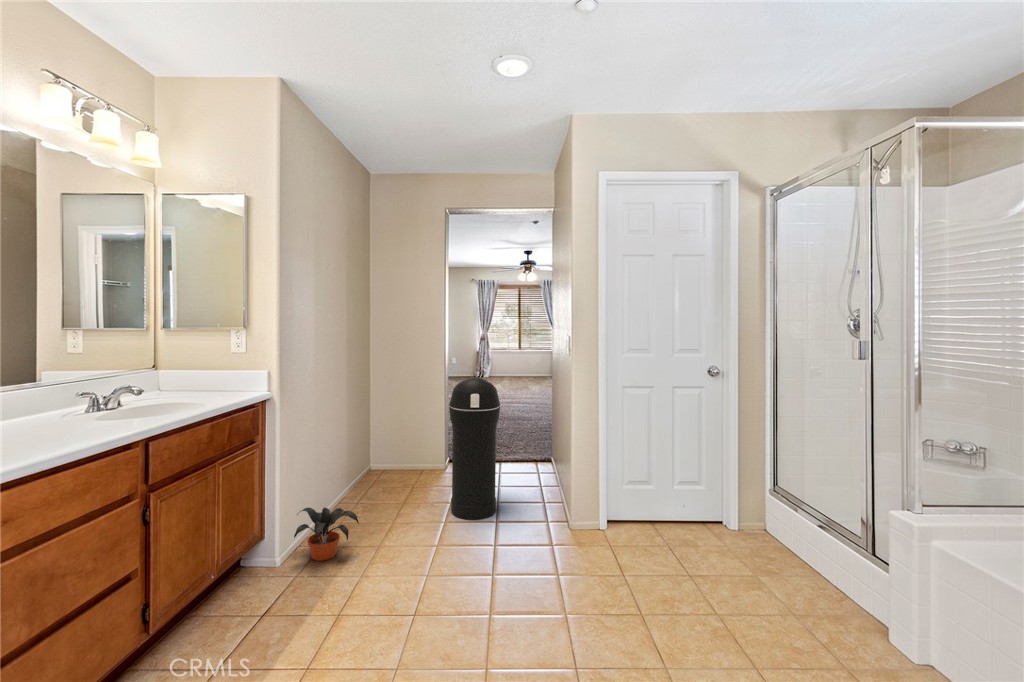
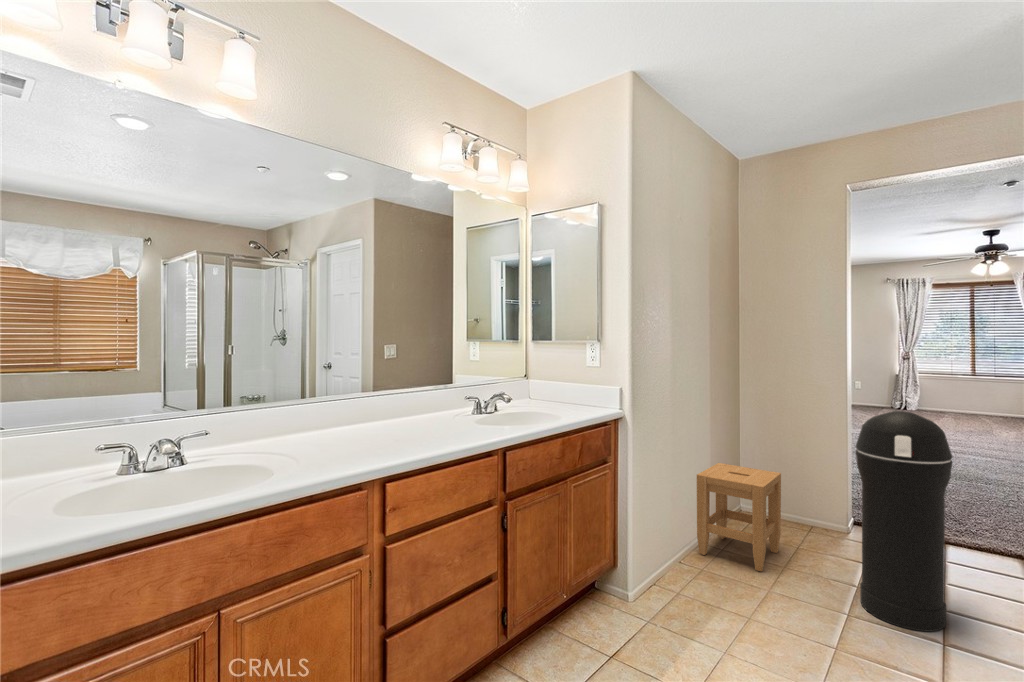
stool: none [337,430,402,509] -> present [697,463,781,572]
potted plant: present [294,508,359,561] -> none [645,546,722,616]

